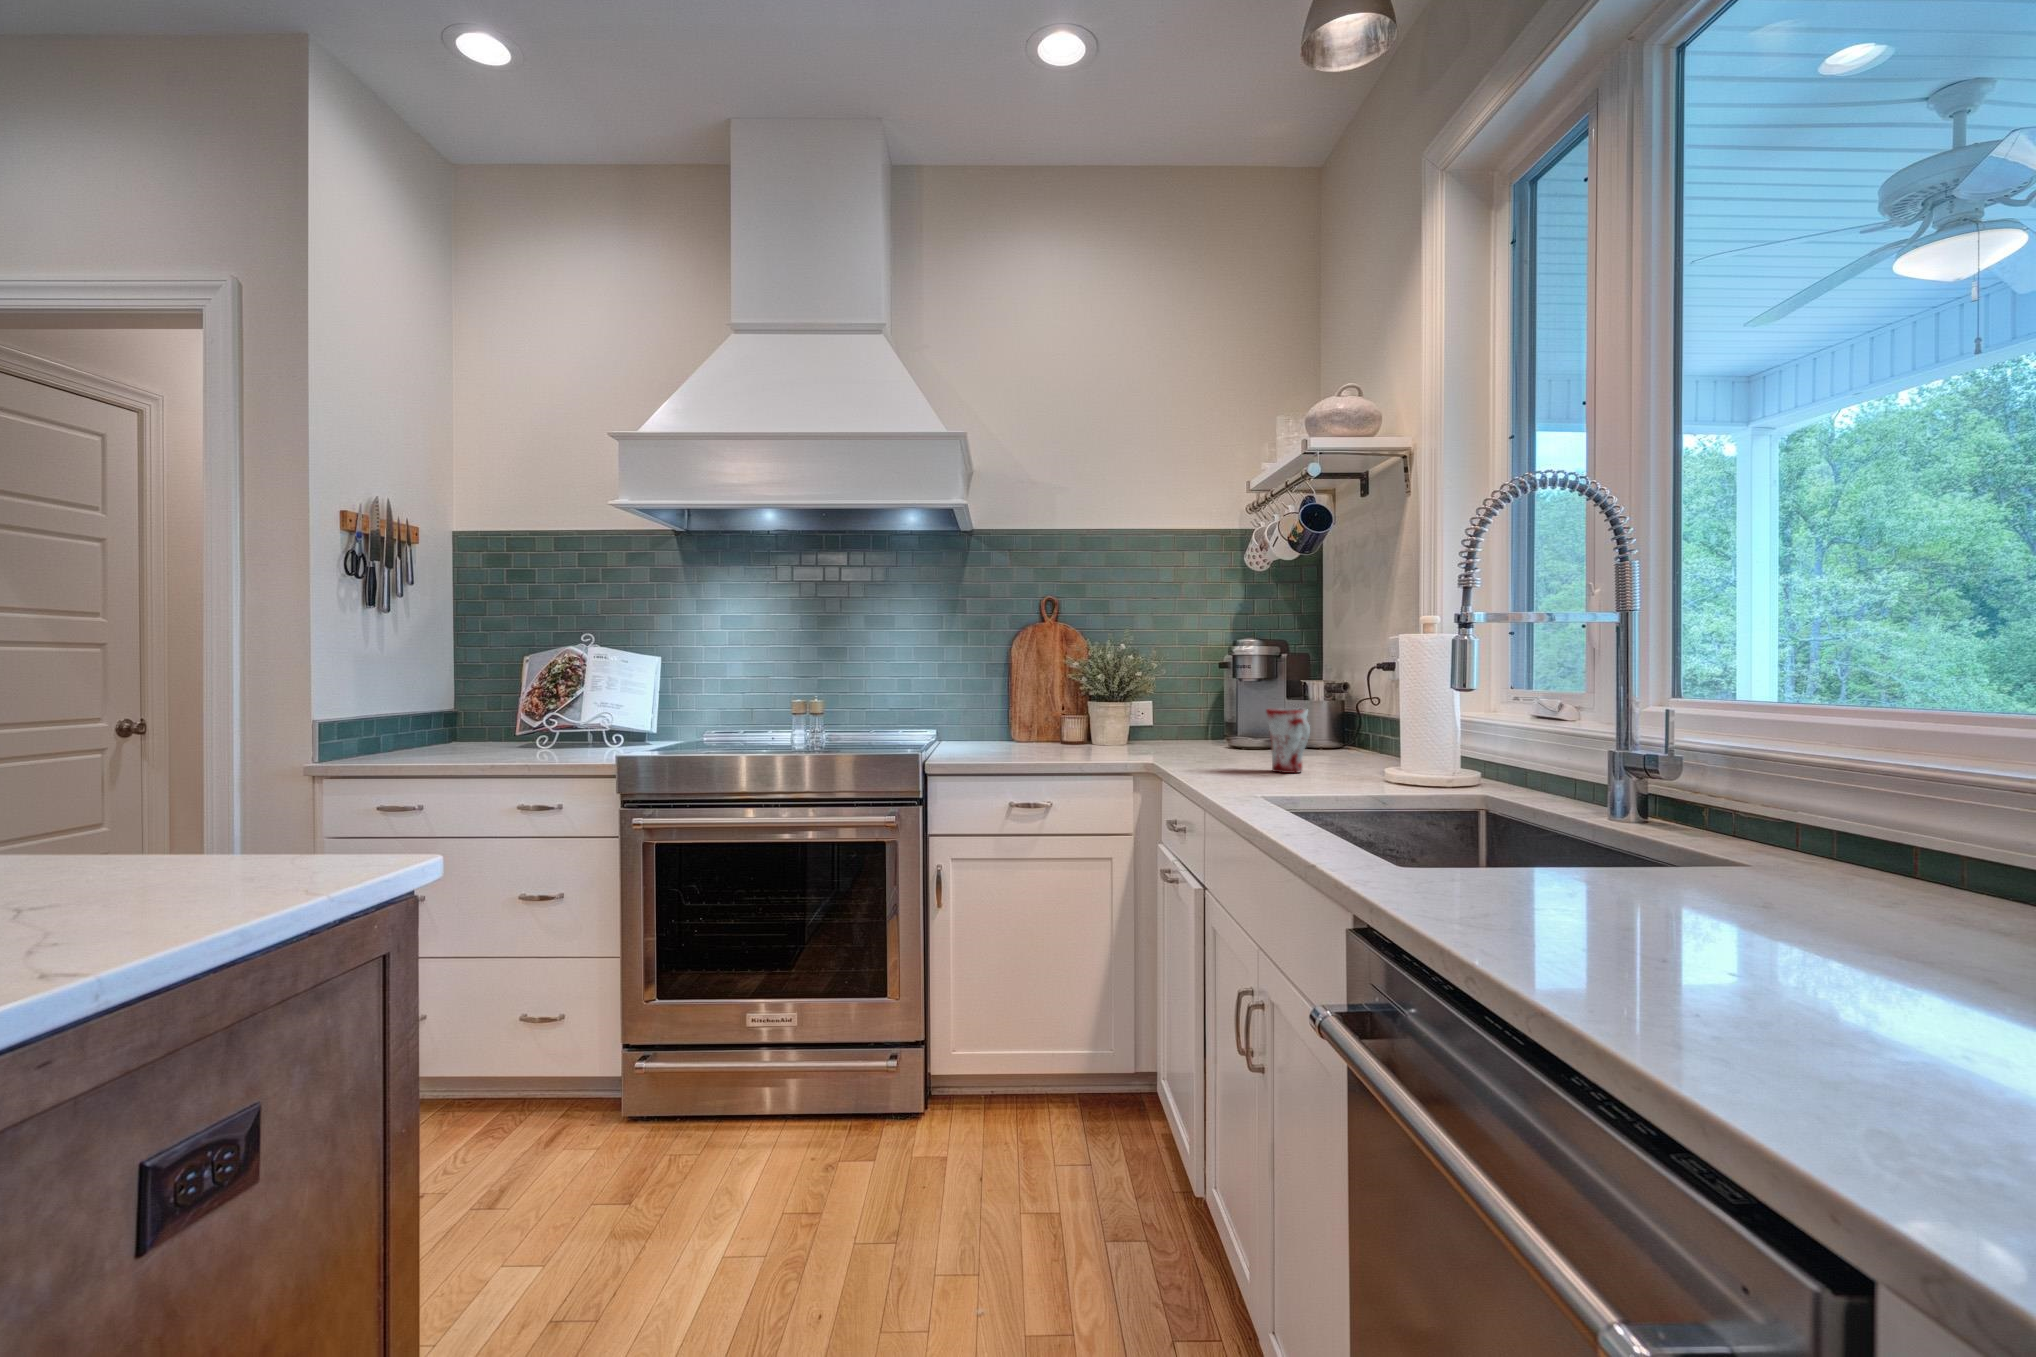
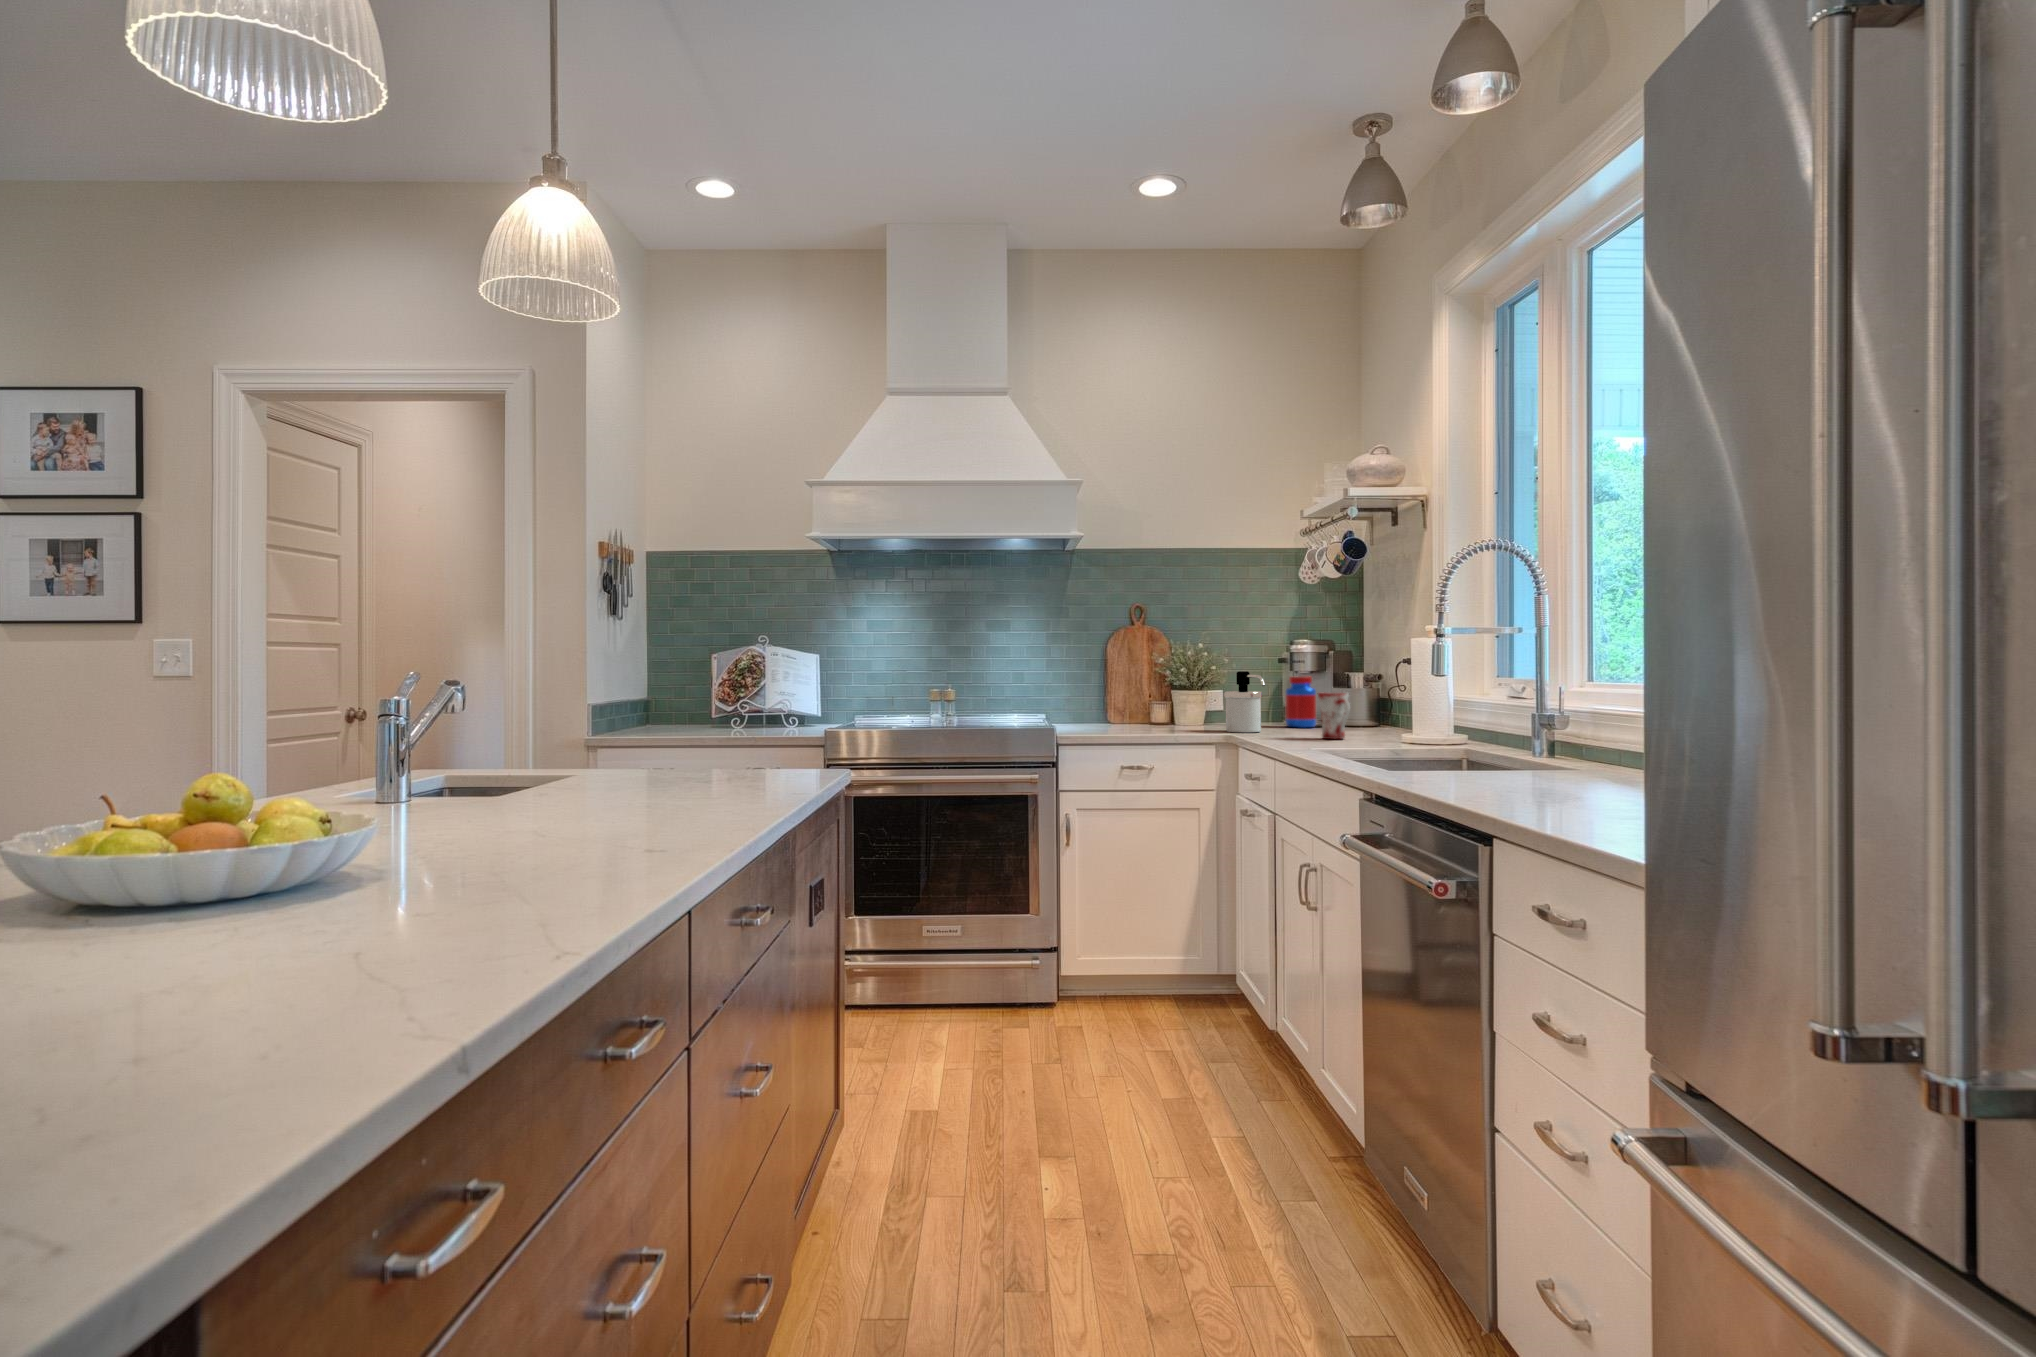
soap dispenser: none [1147,679,1197,759] -> present [1224,671,1265,732]
jar: none [1228,685,1266,750] -> present [1285,676,1316,728]

